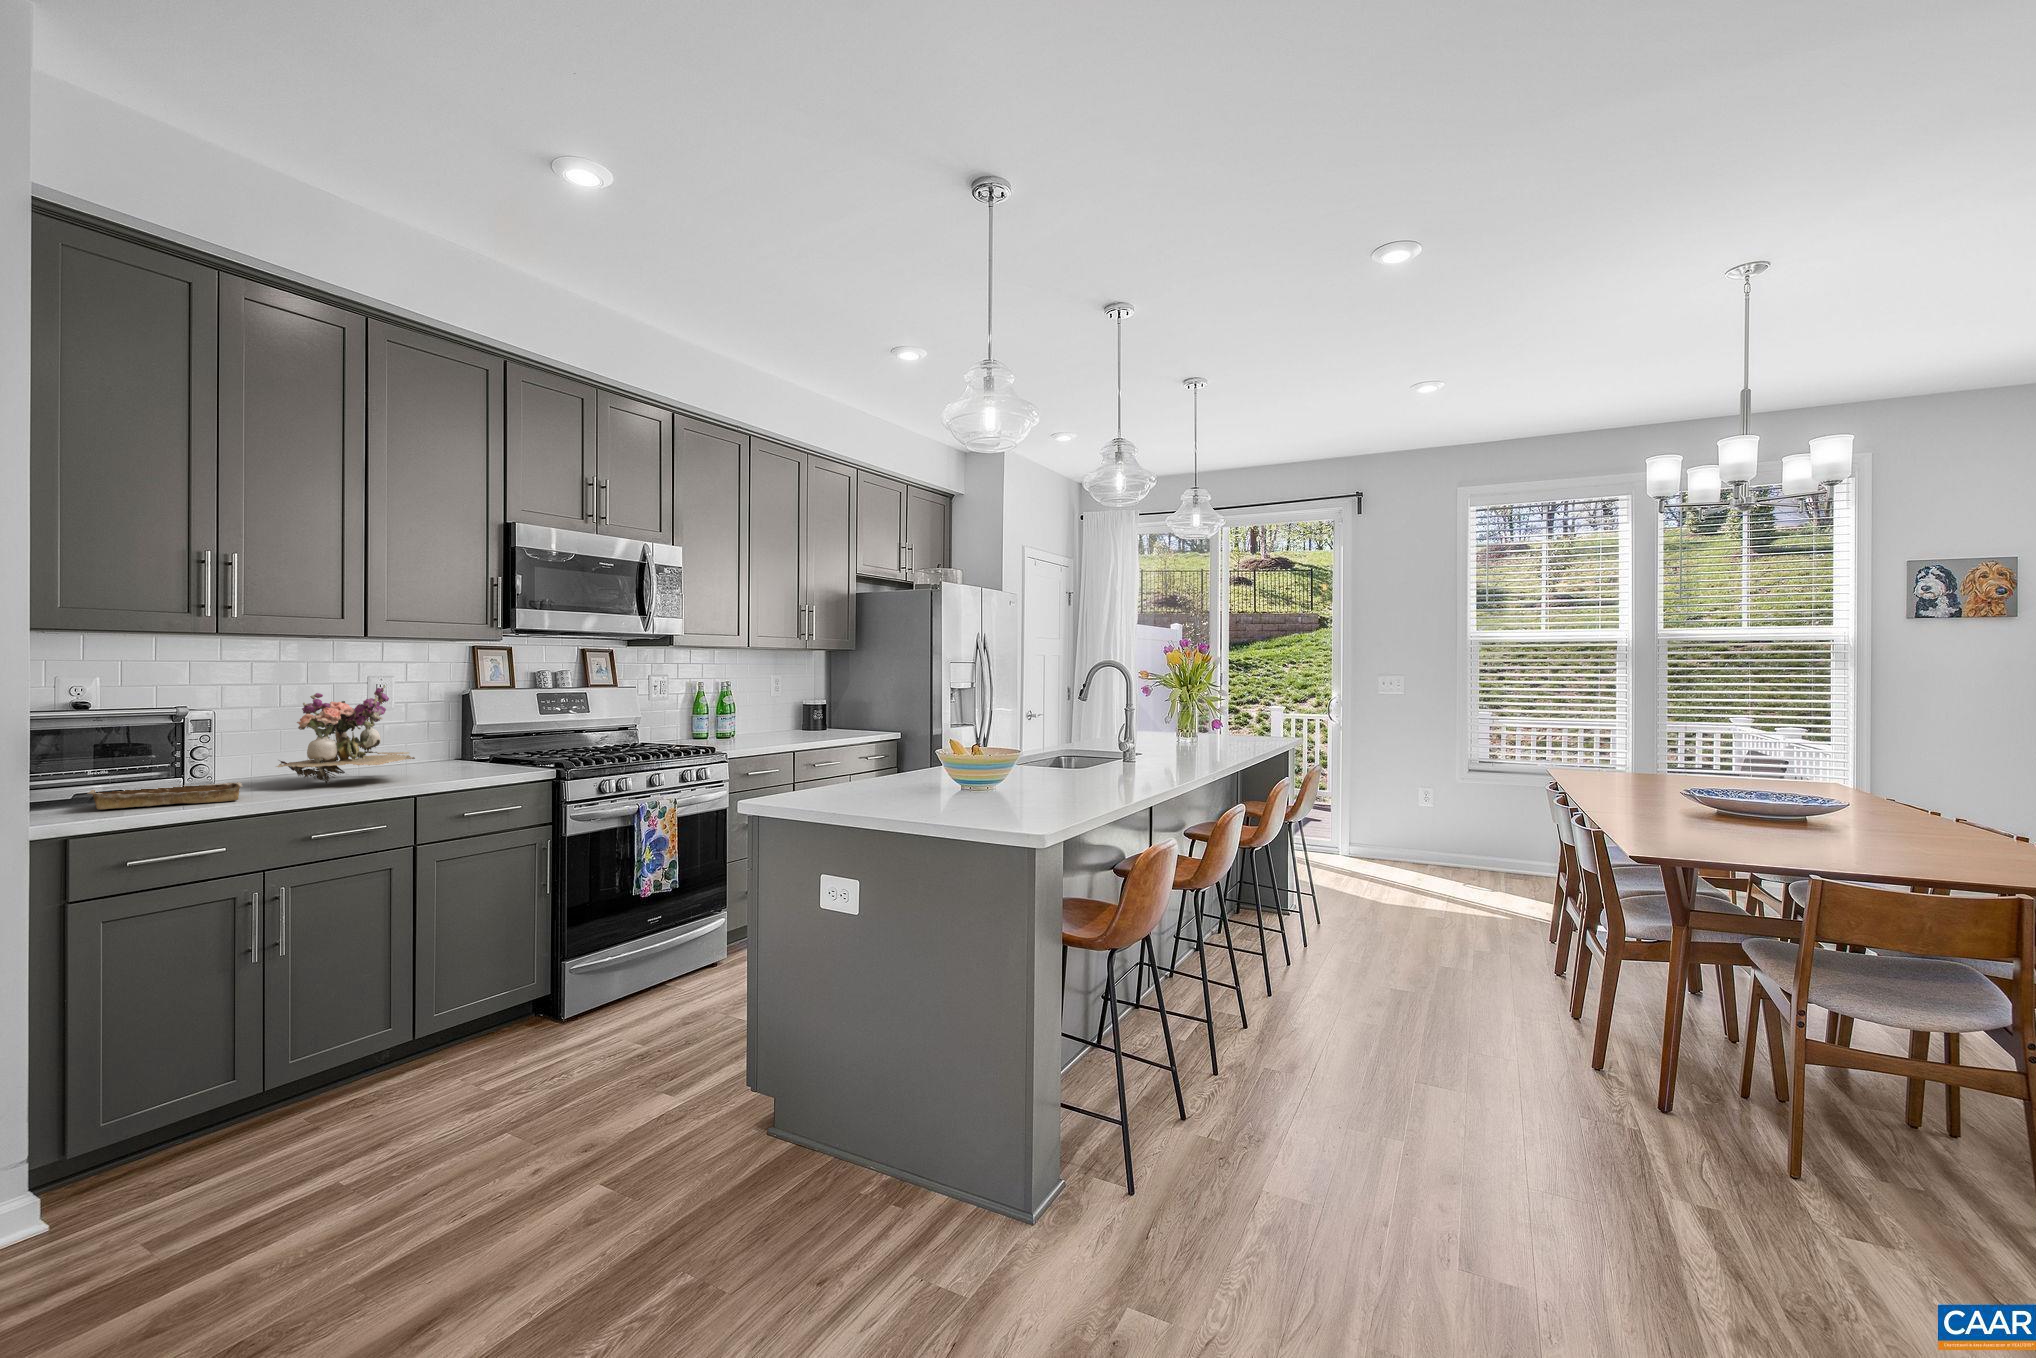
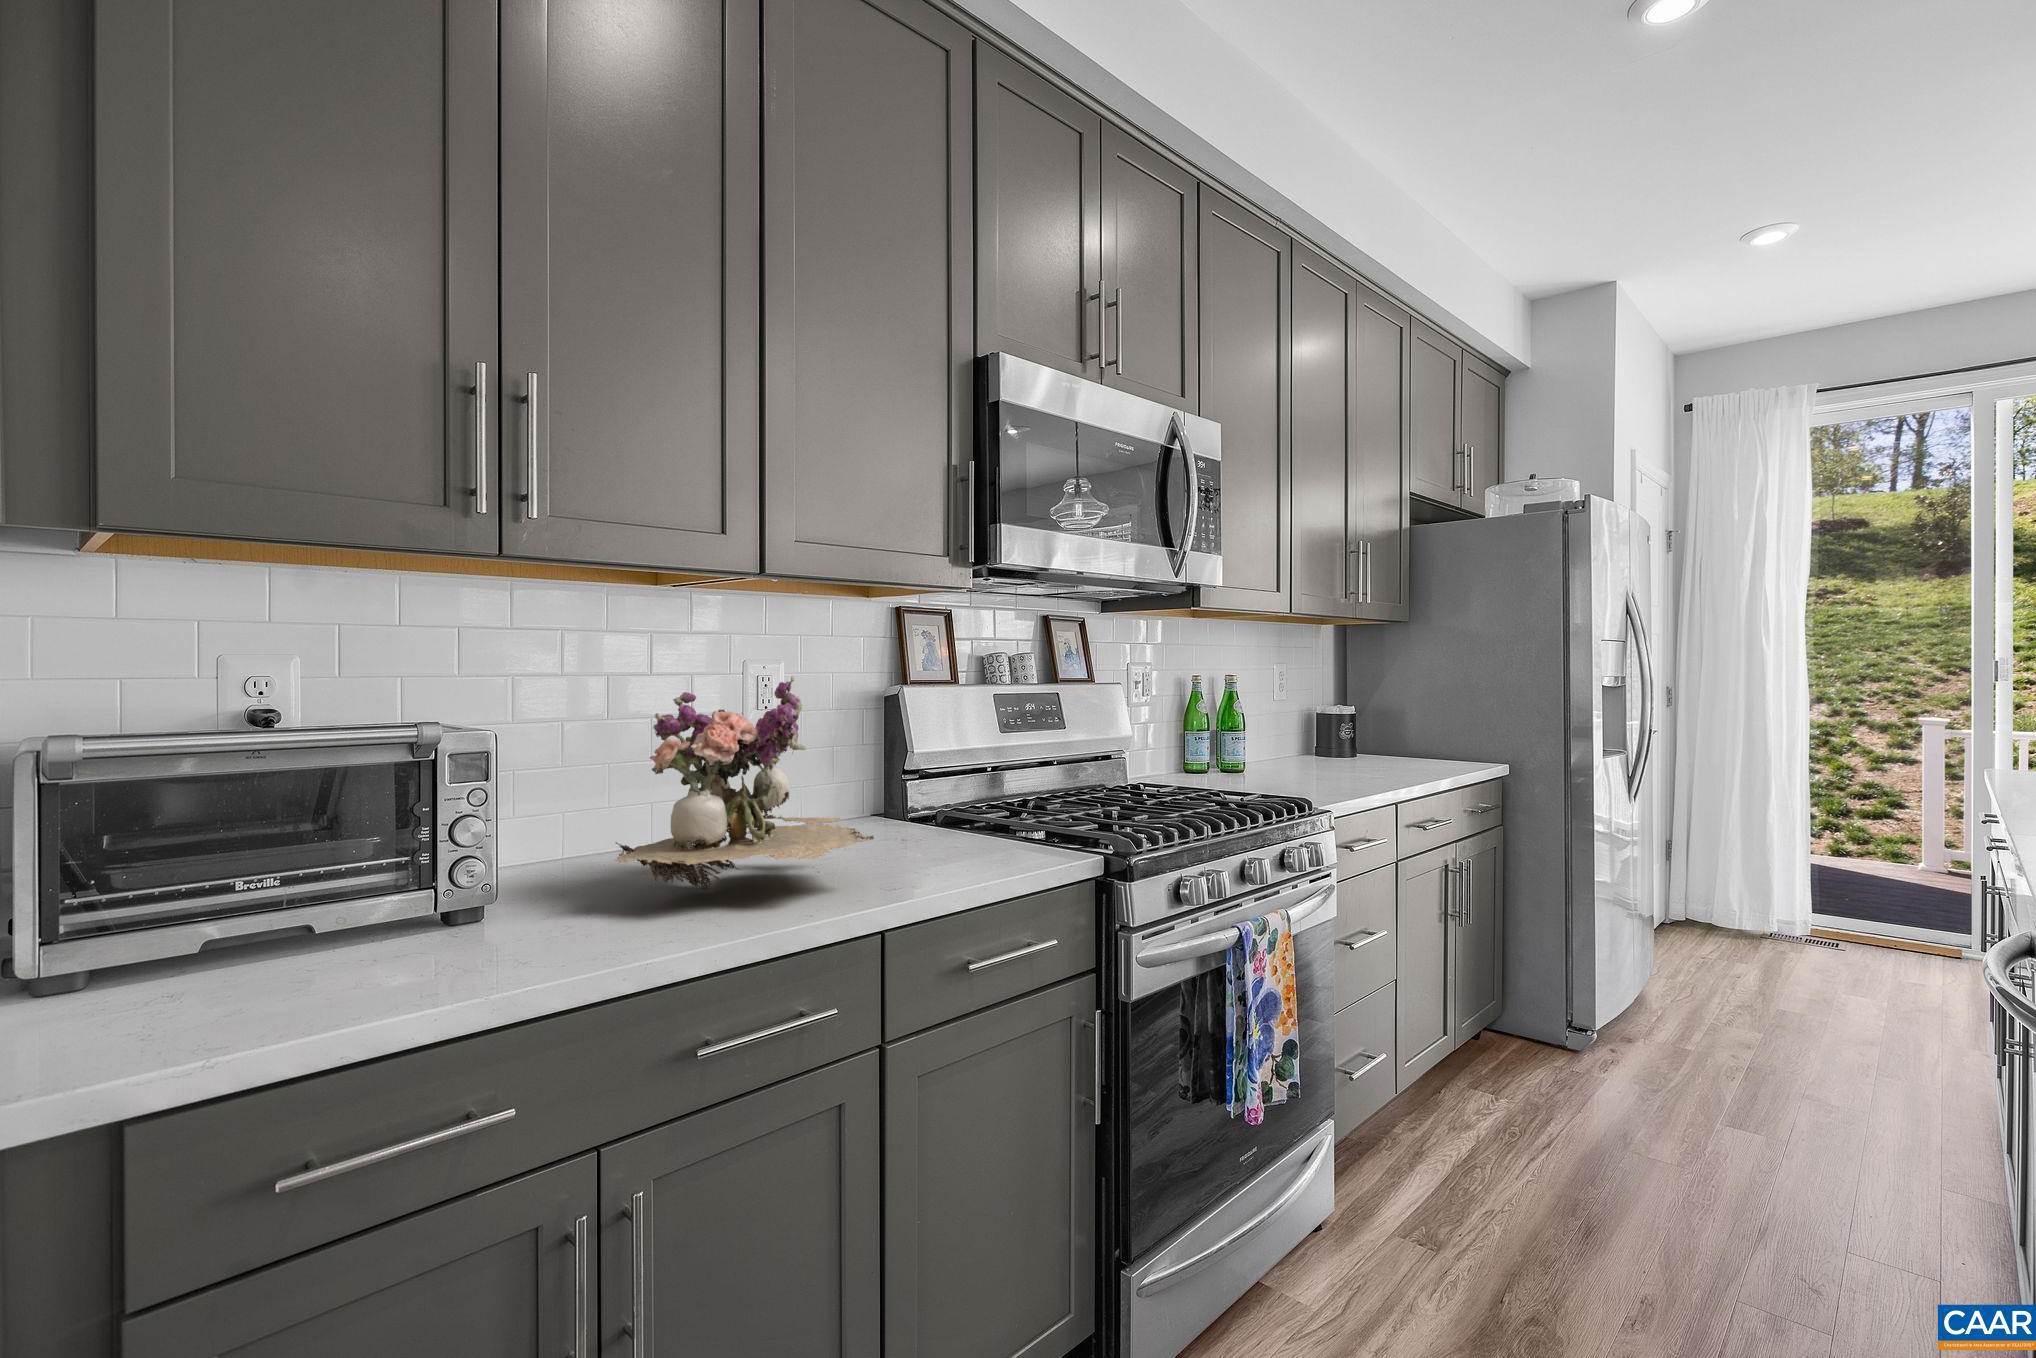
tray: present [87,782,243,809] -> none [212,903,559,997]

